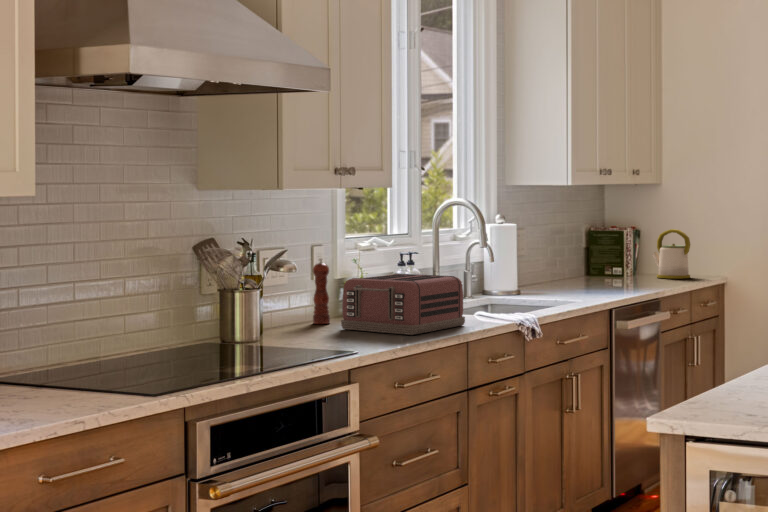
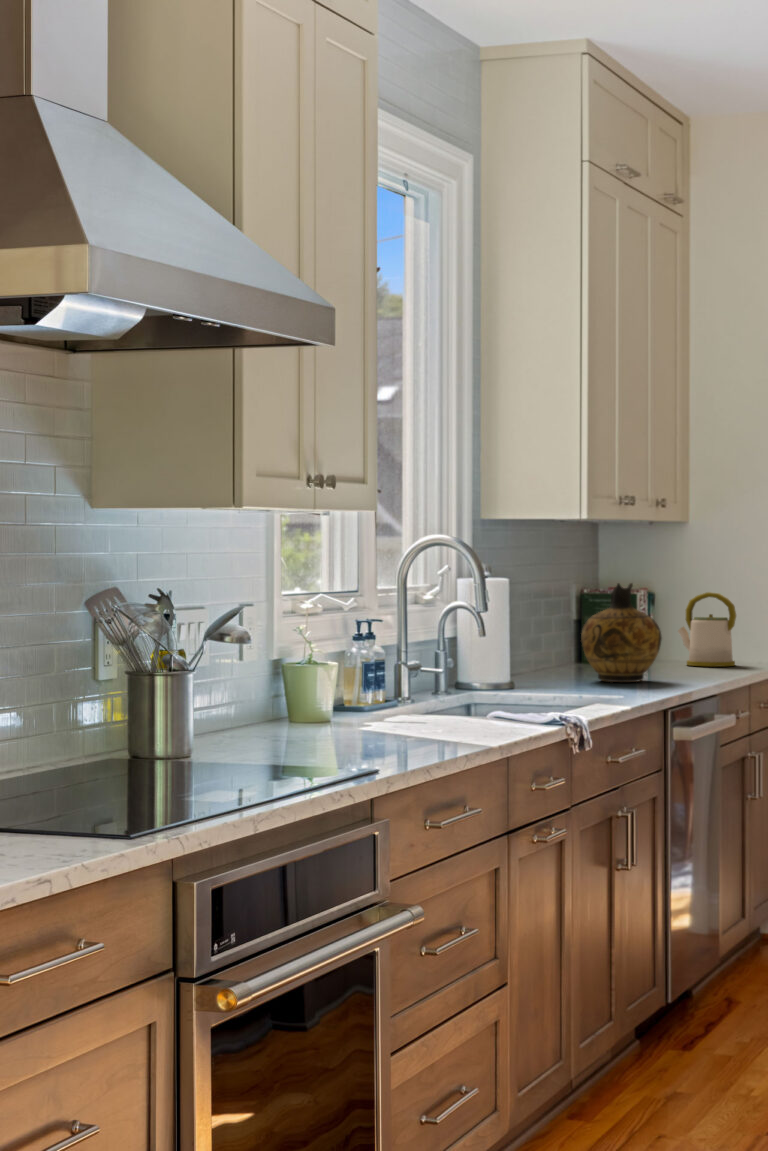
ceramic jug: none [571,225,624,290] -> present [581,583,662,682]
pepper mill: present [313,259,330,324] -> none [243,625,271,731]
toaster: present [341,274,465,335] -> none [302,649,491,744]

